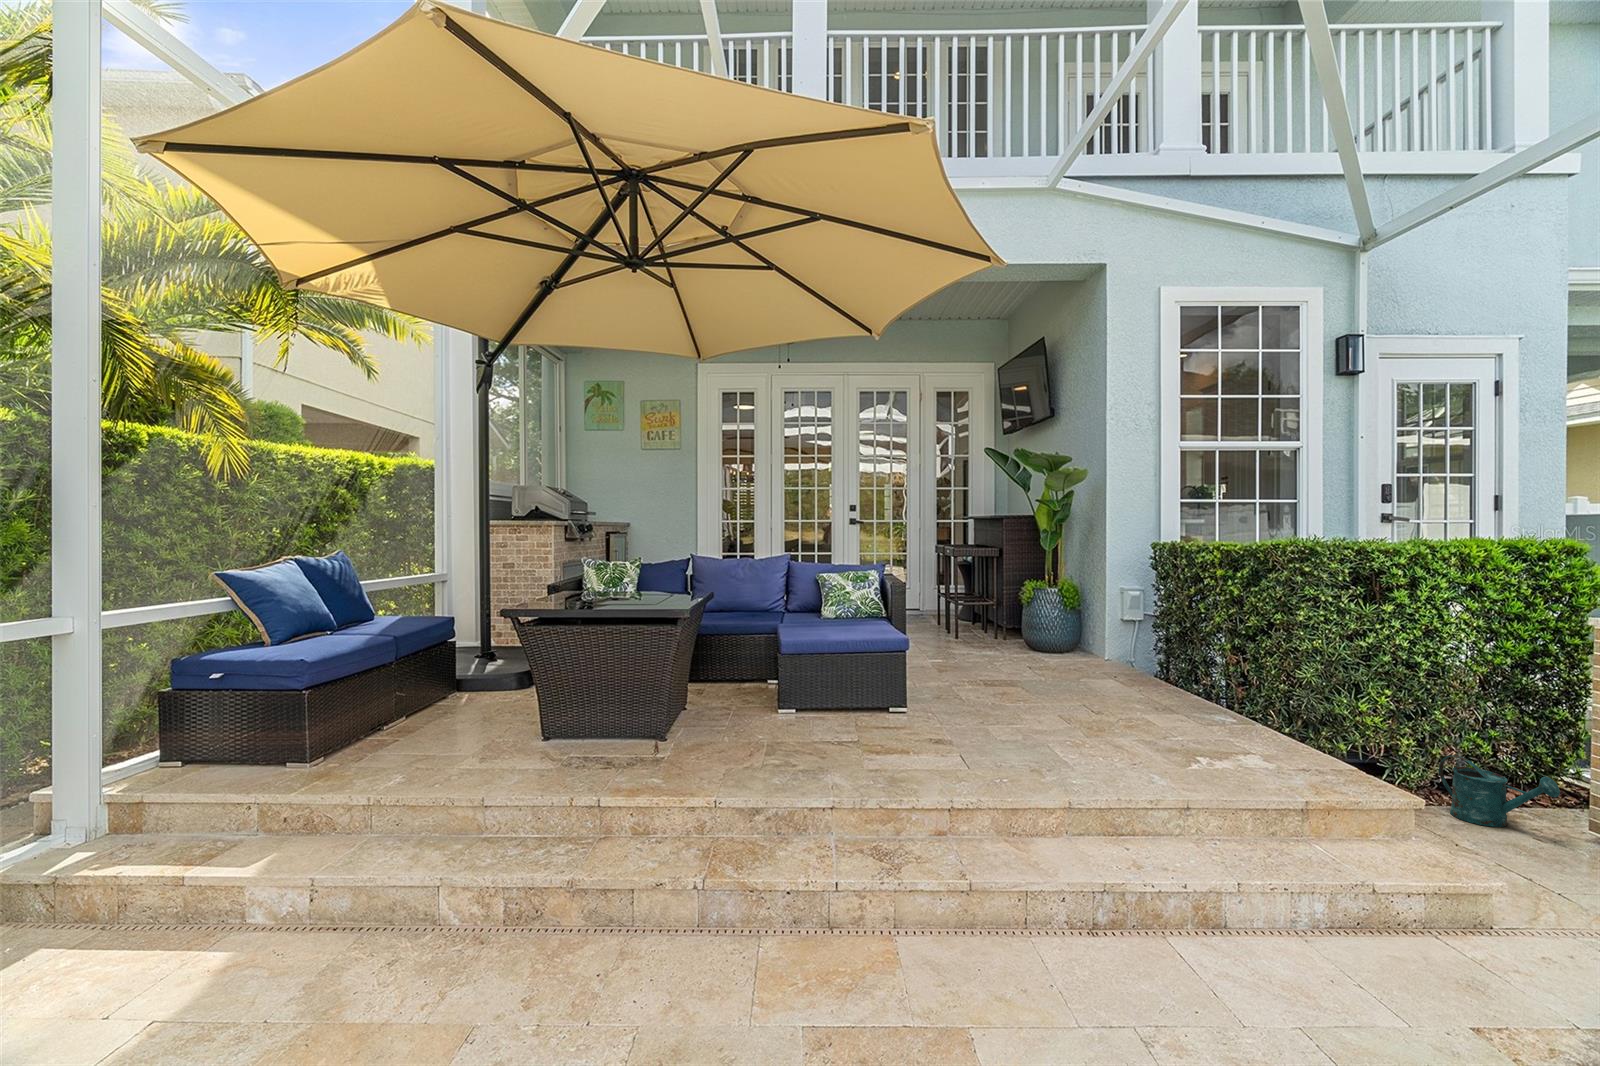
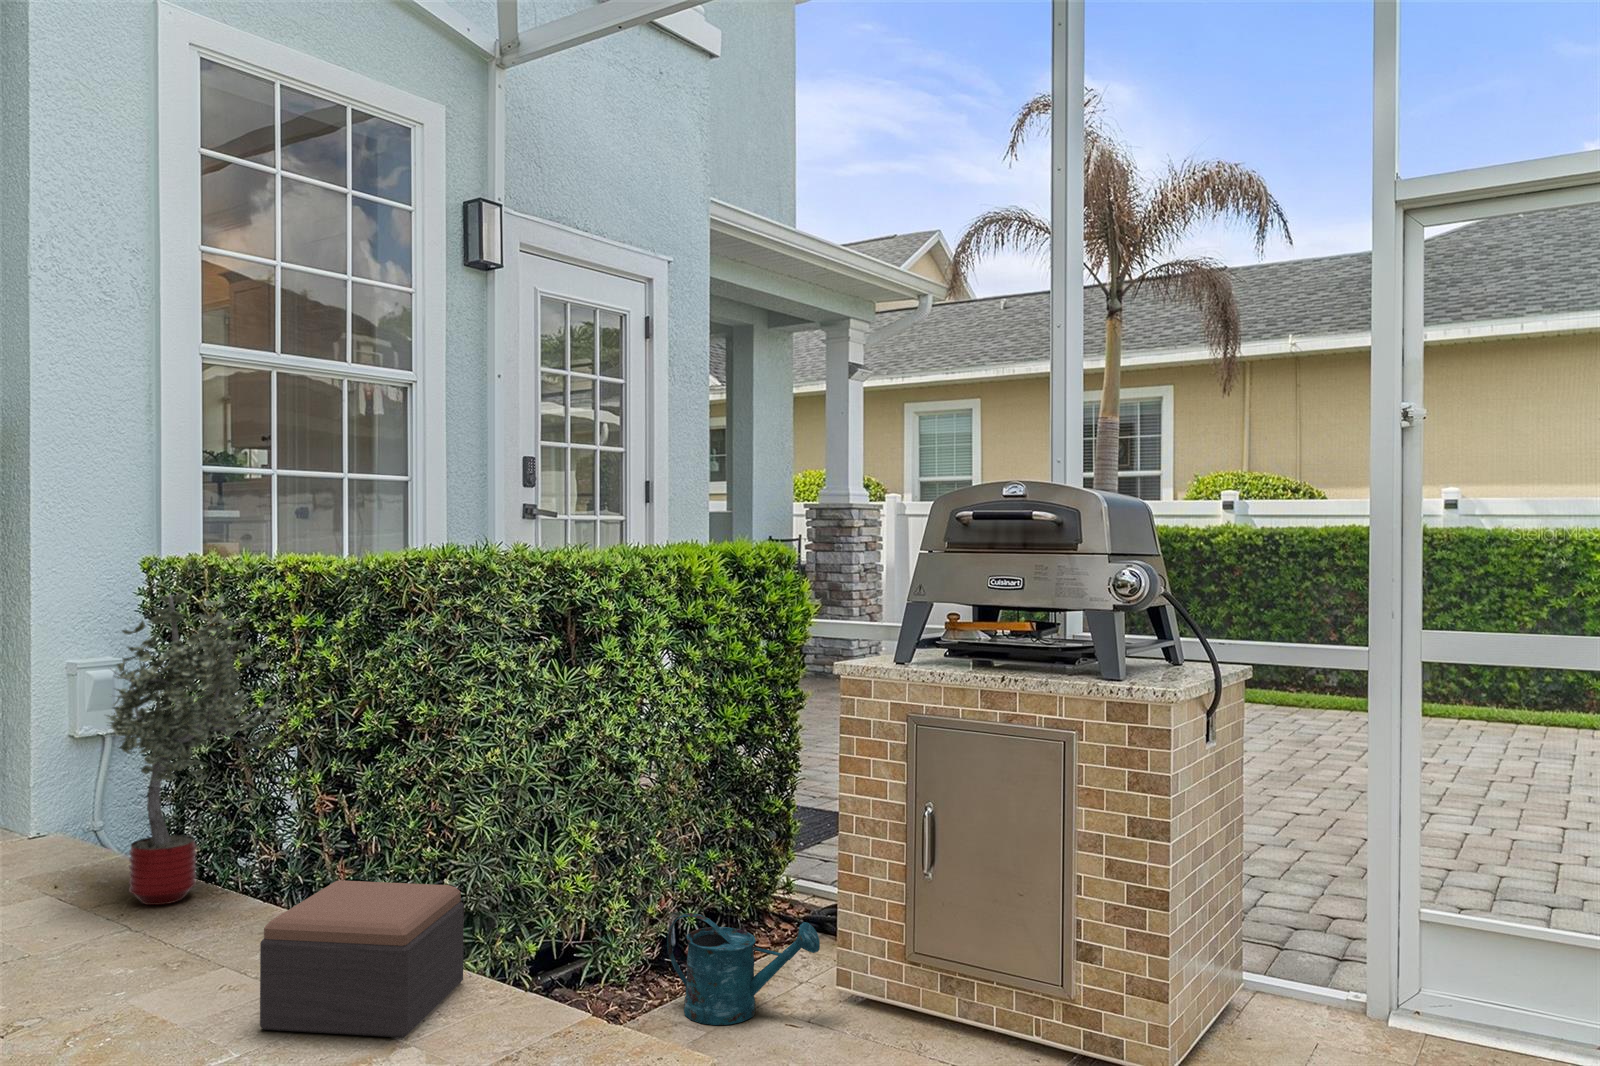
potted tree: none [1130,556,1214,695] -> present [108,593,286,905]
footstool: none [1187,689,1291,759] -> present [260,880,464,1038]

